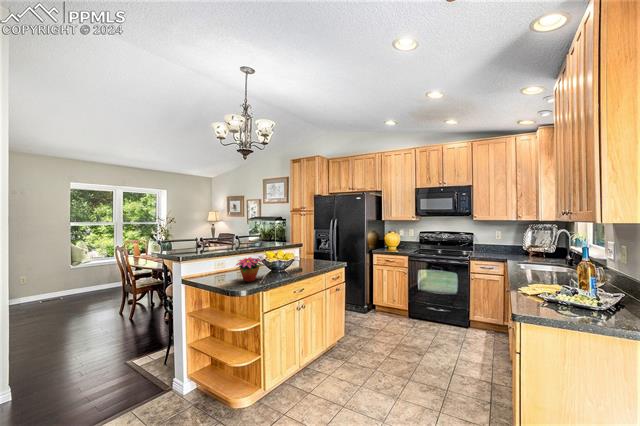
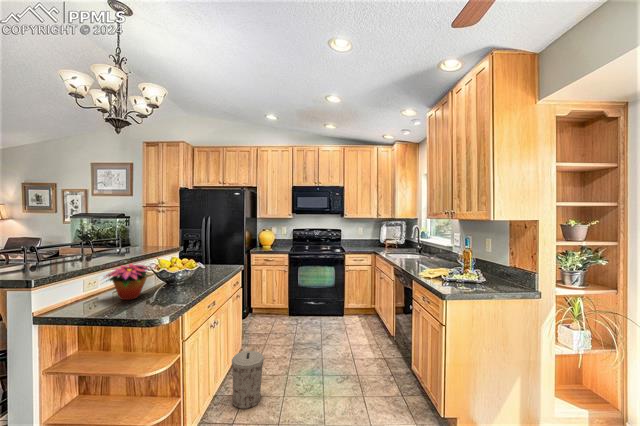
trash can: none [323,337,350,383] -> present [232,351,264,409]

